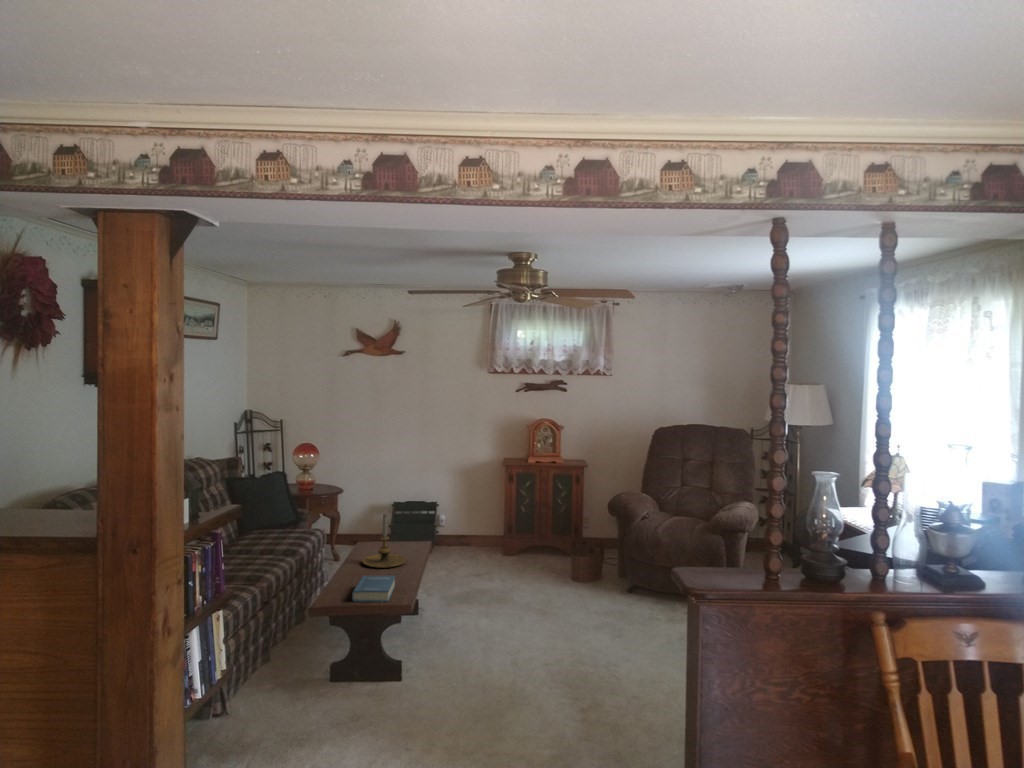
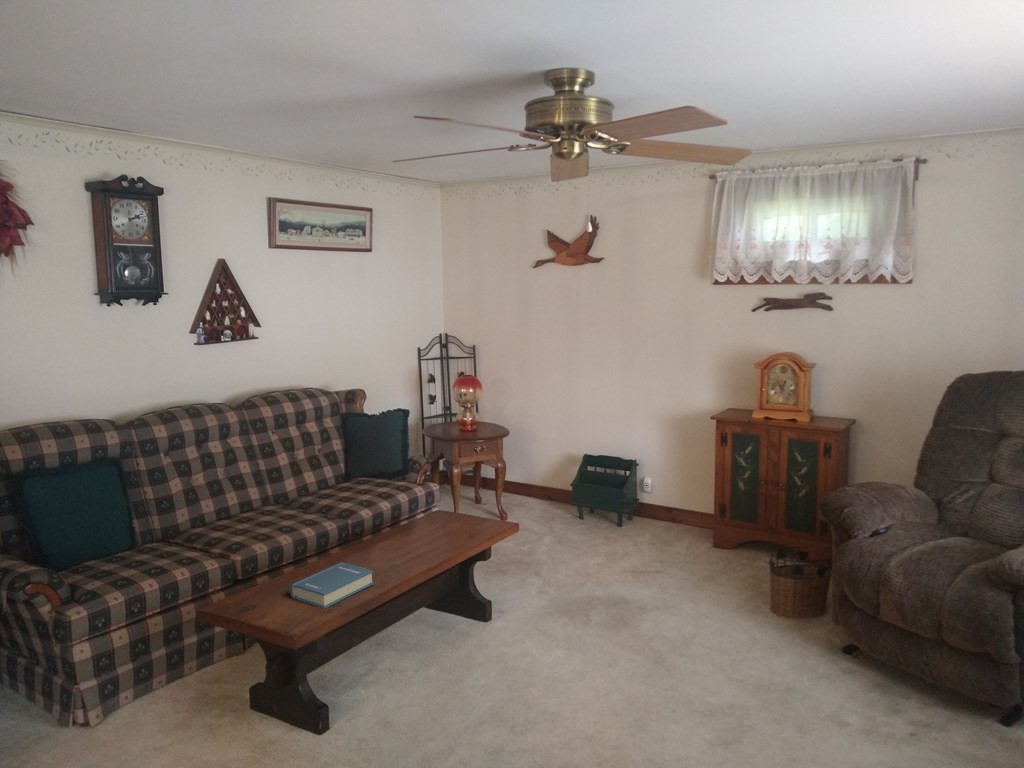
candle holder: present [363,514,406,568] -> none [398,481,456,552]

